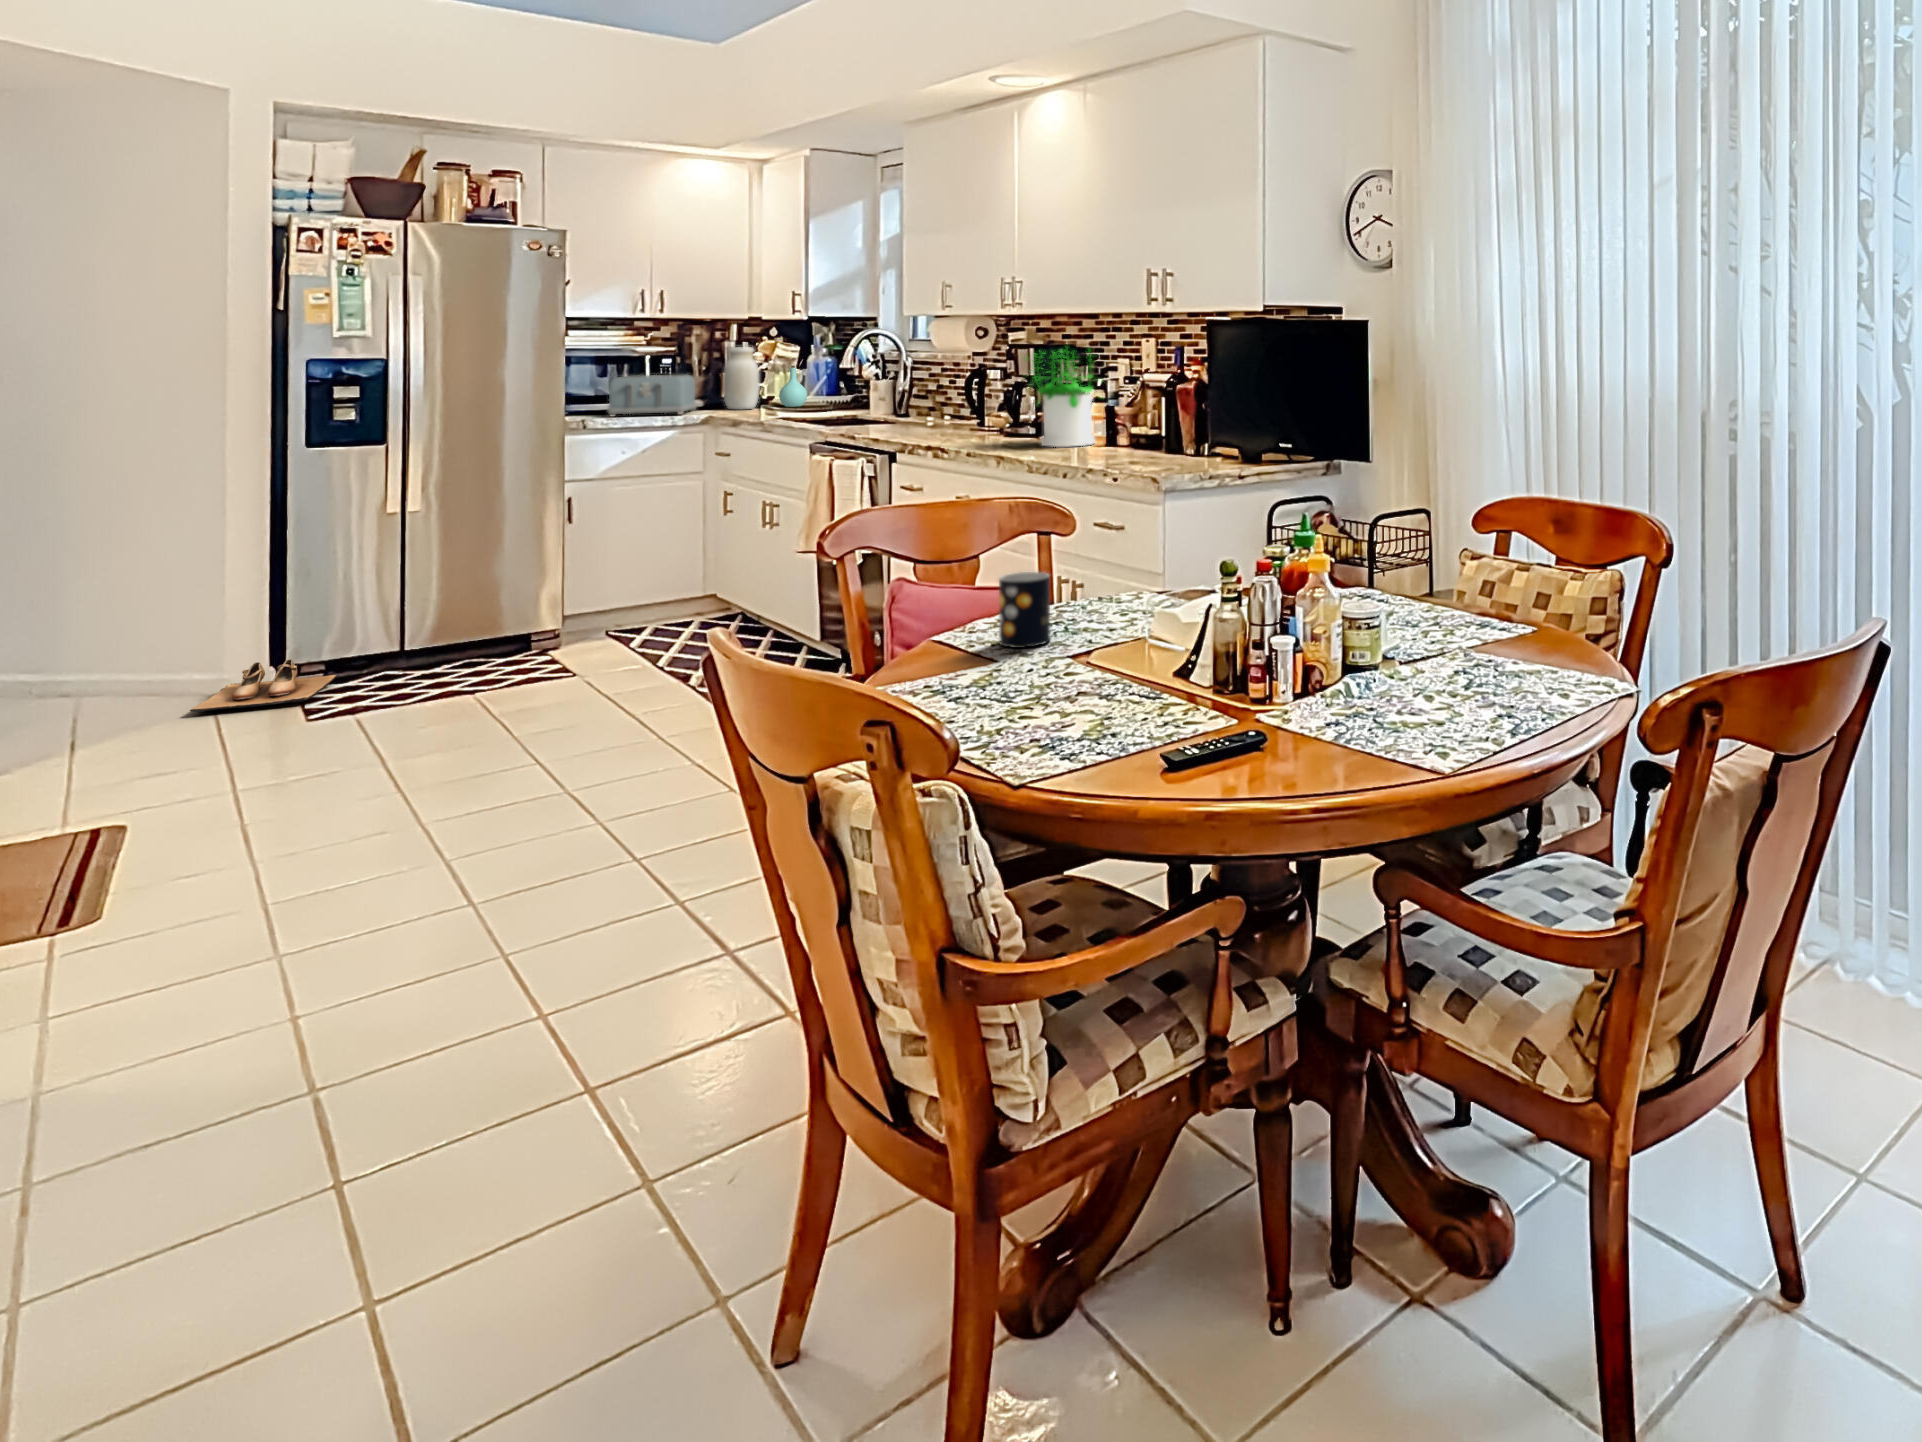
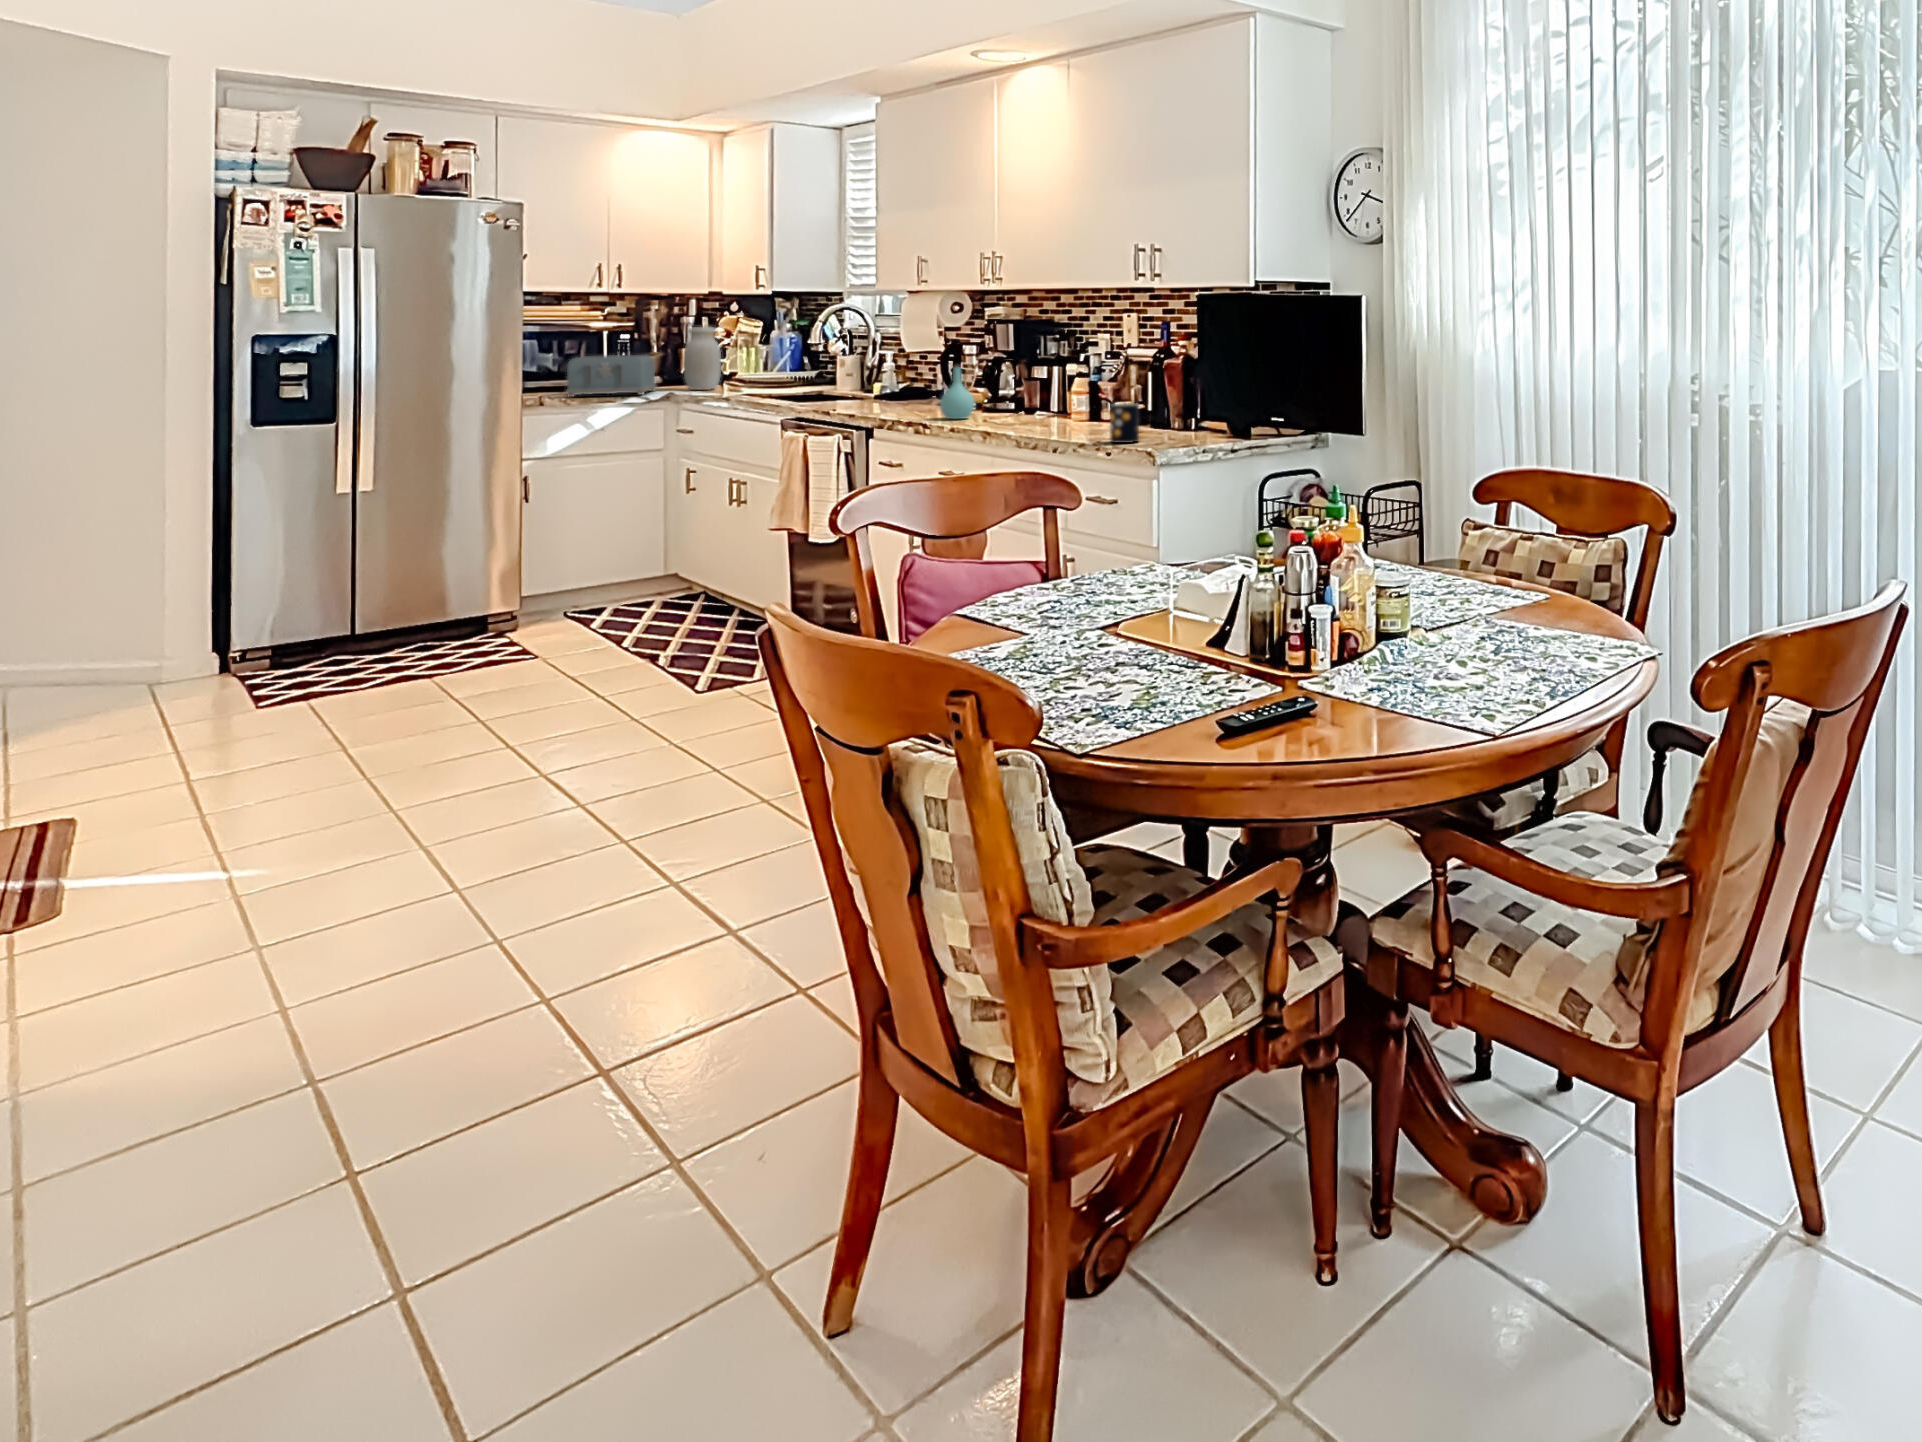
potted plant: present [1026,351,1095,447] -> none [1001,326,1084,425]
bottle: present [779,366,807,407] -> present [940,365,975,419]
mug: present [999,572,1050,648] -> present [1110,403,1139,443]
shoe: present [190,659,337,712] -> none [135,646,290,701]

